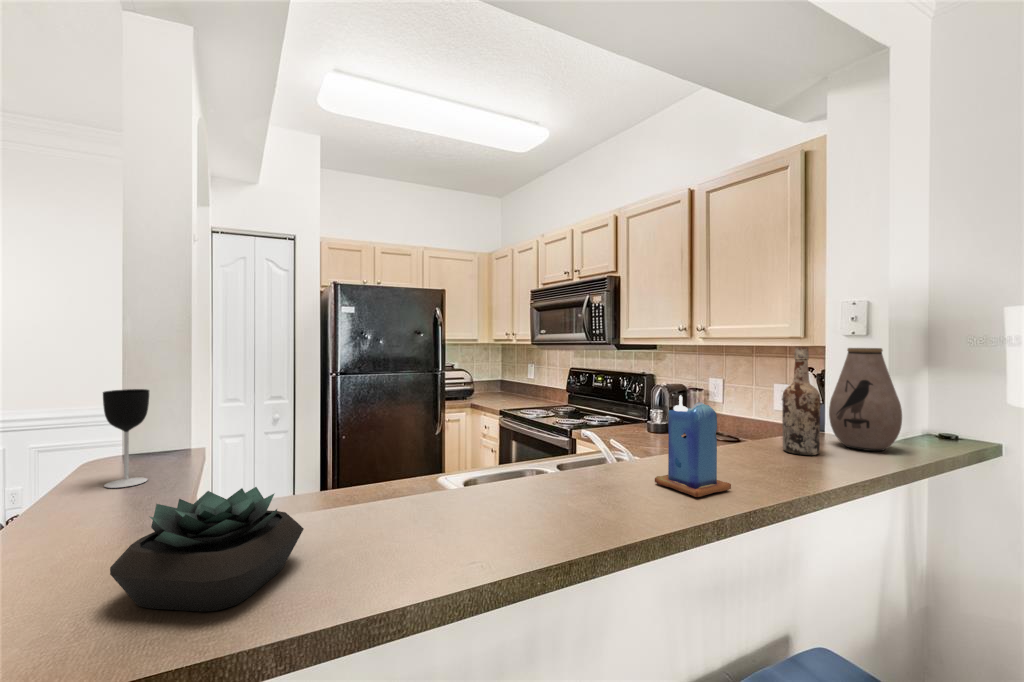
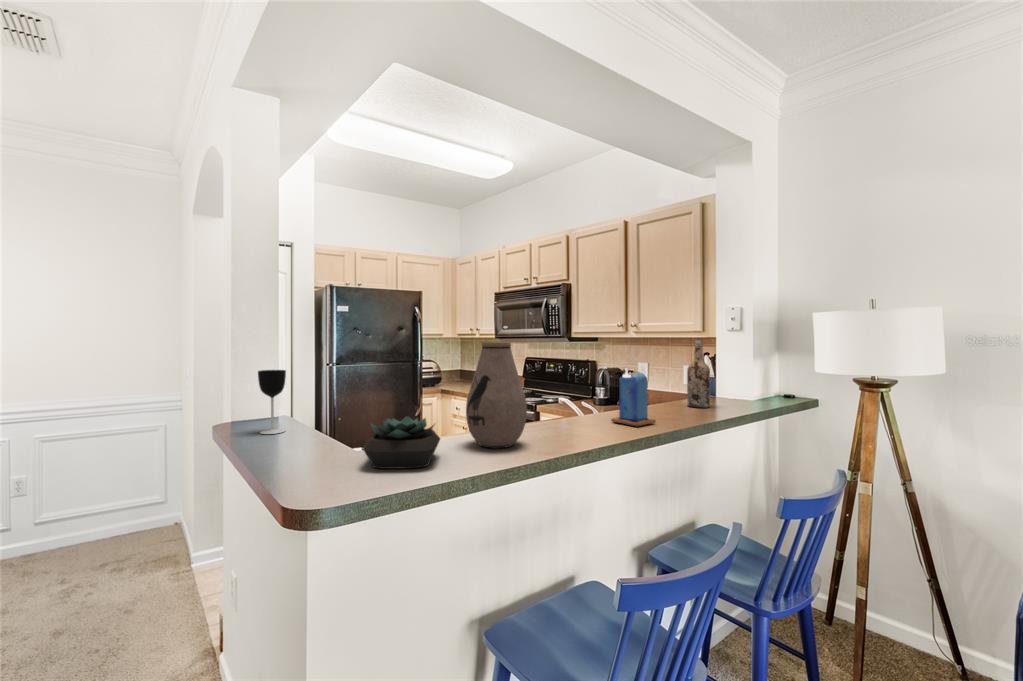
vase: present [829,348,902,451] -> present [466,342,527,448]

